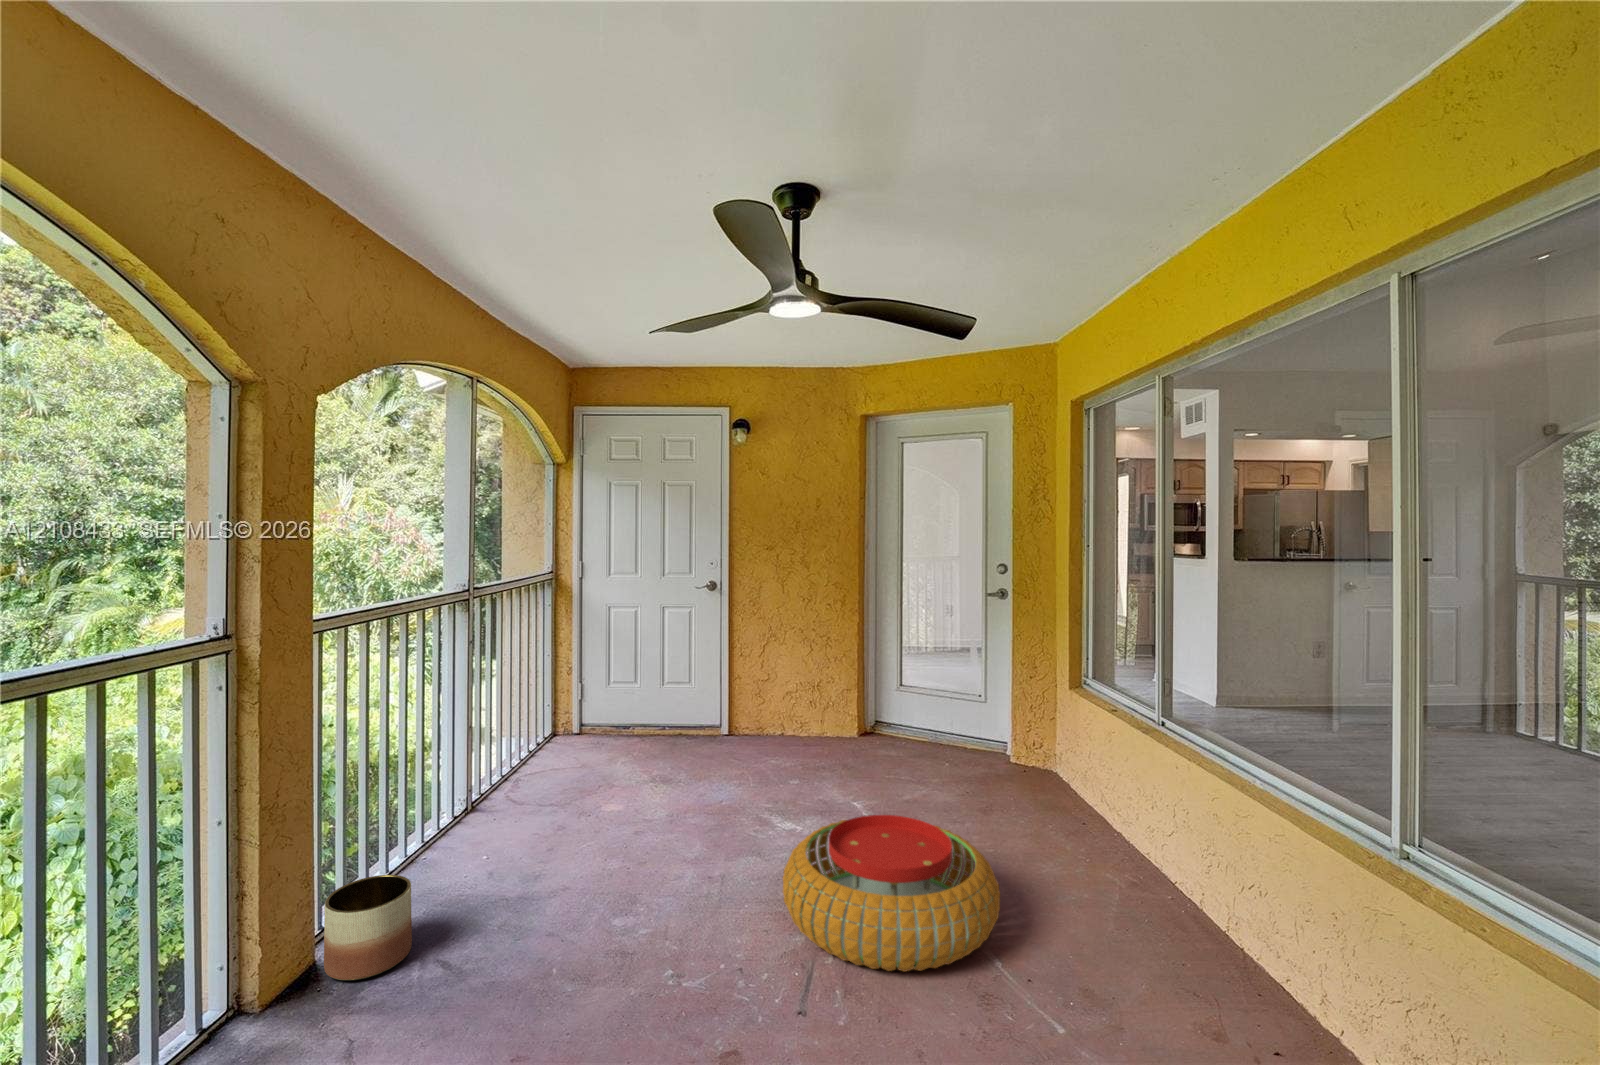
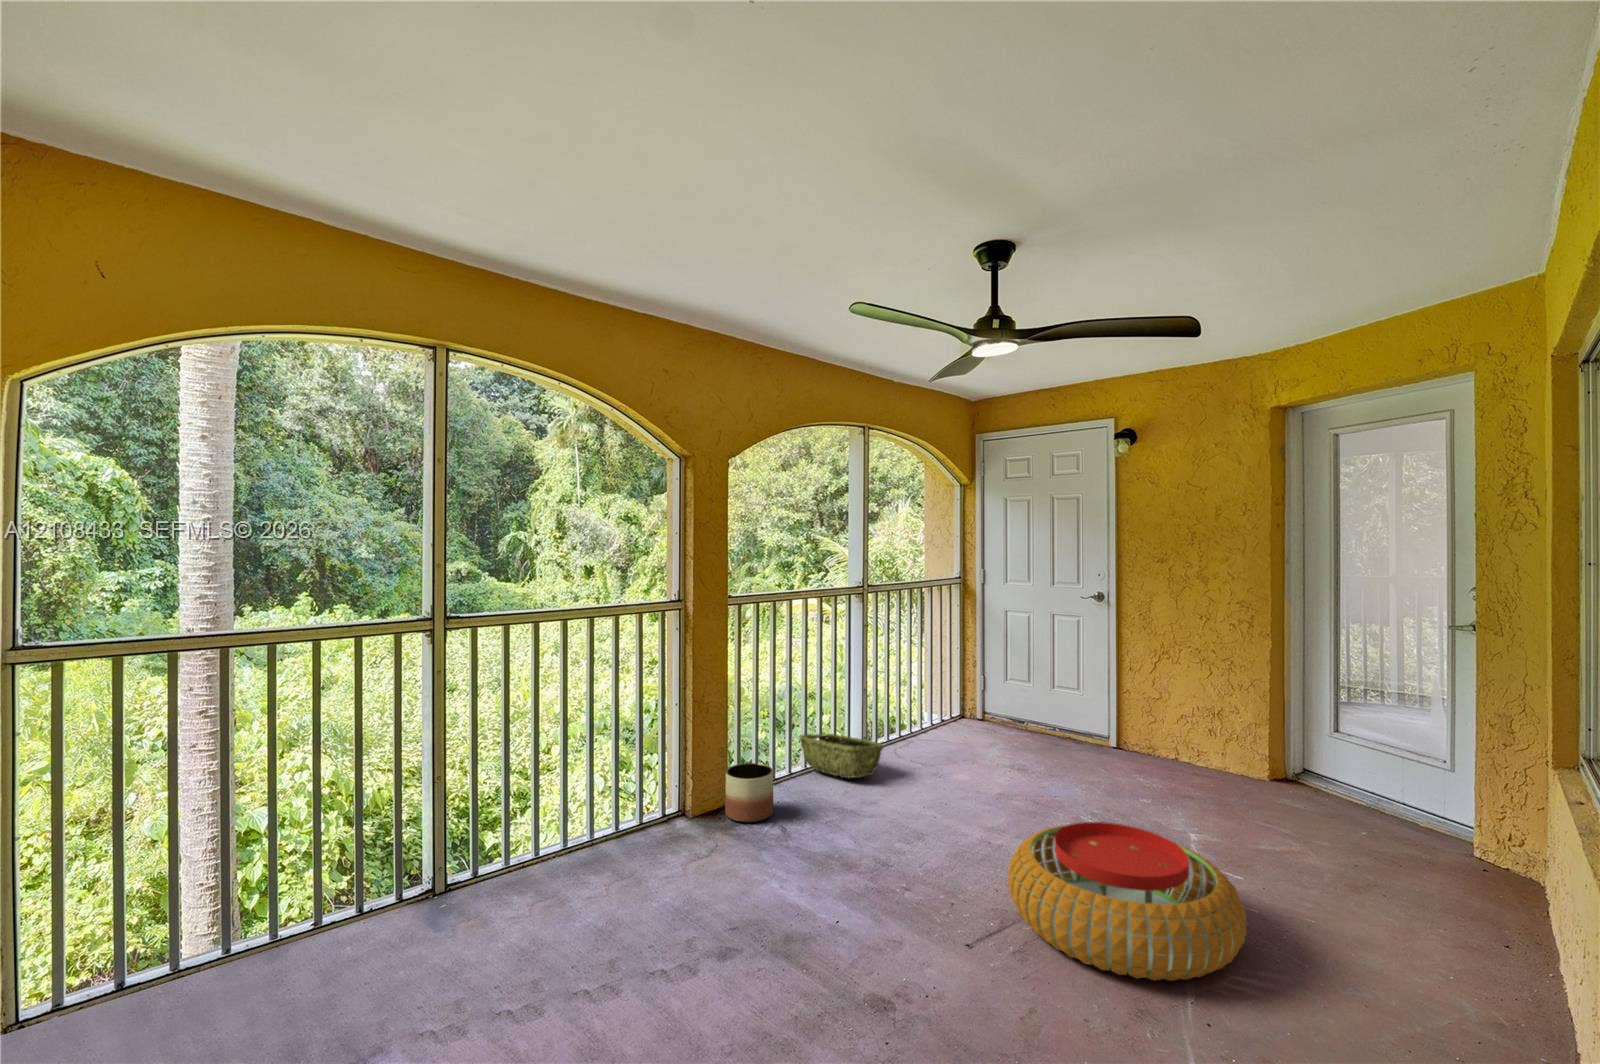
woven basket: none [395,793,525,856] -> present [800,734,883,778]

